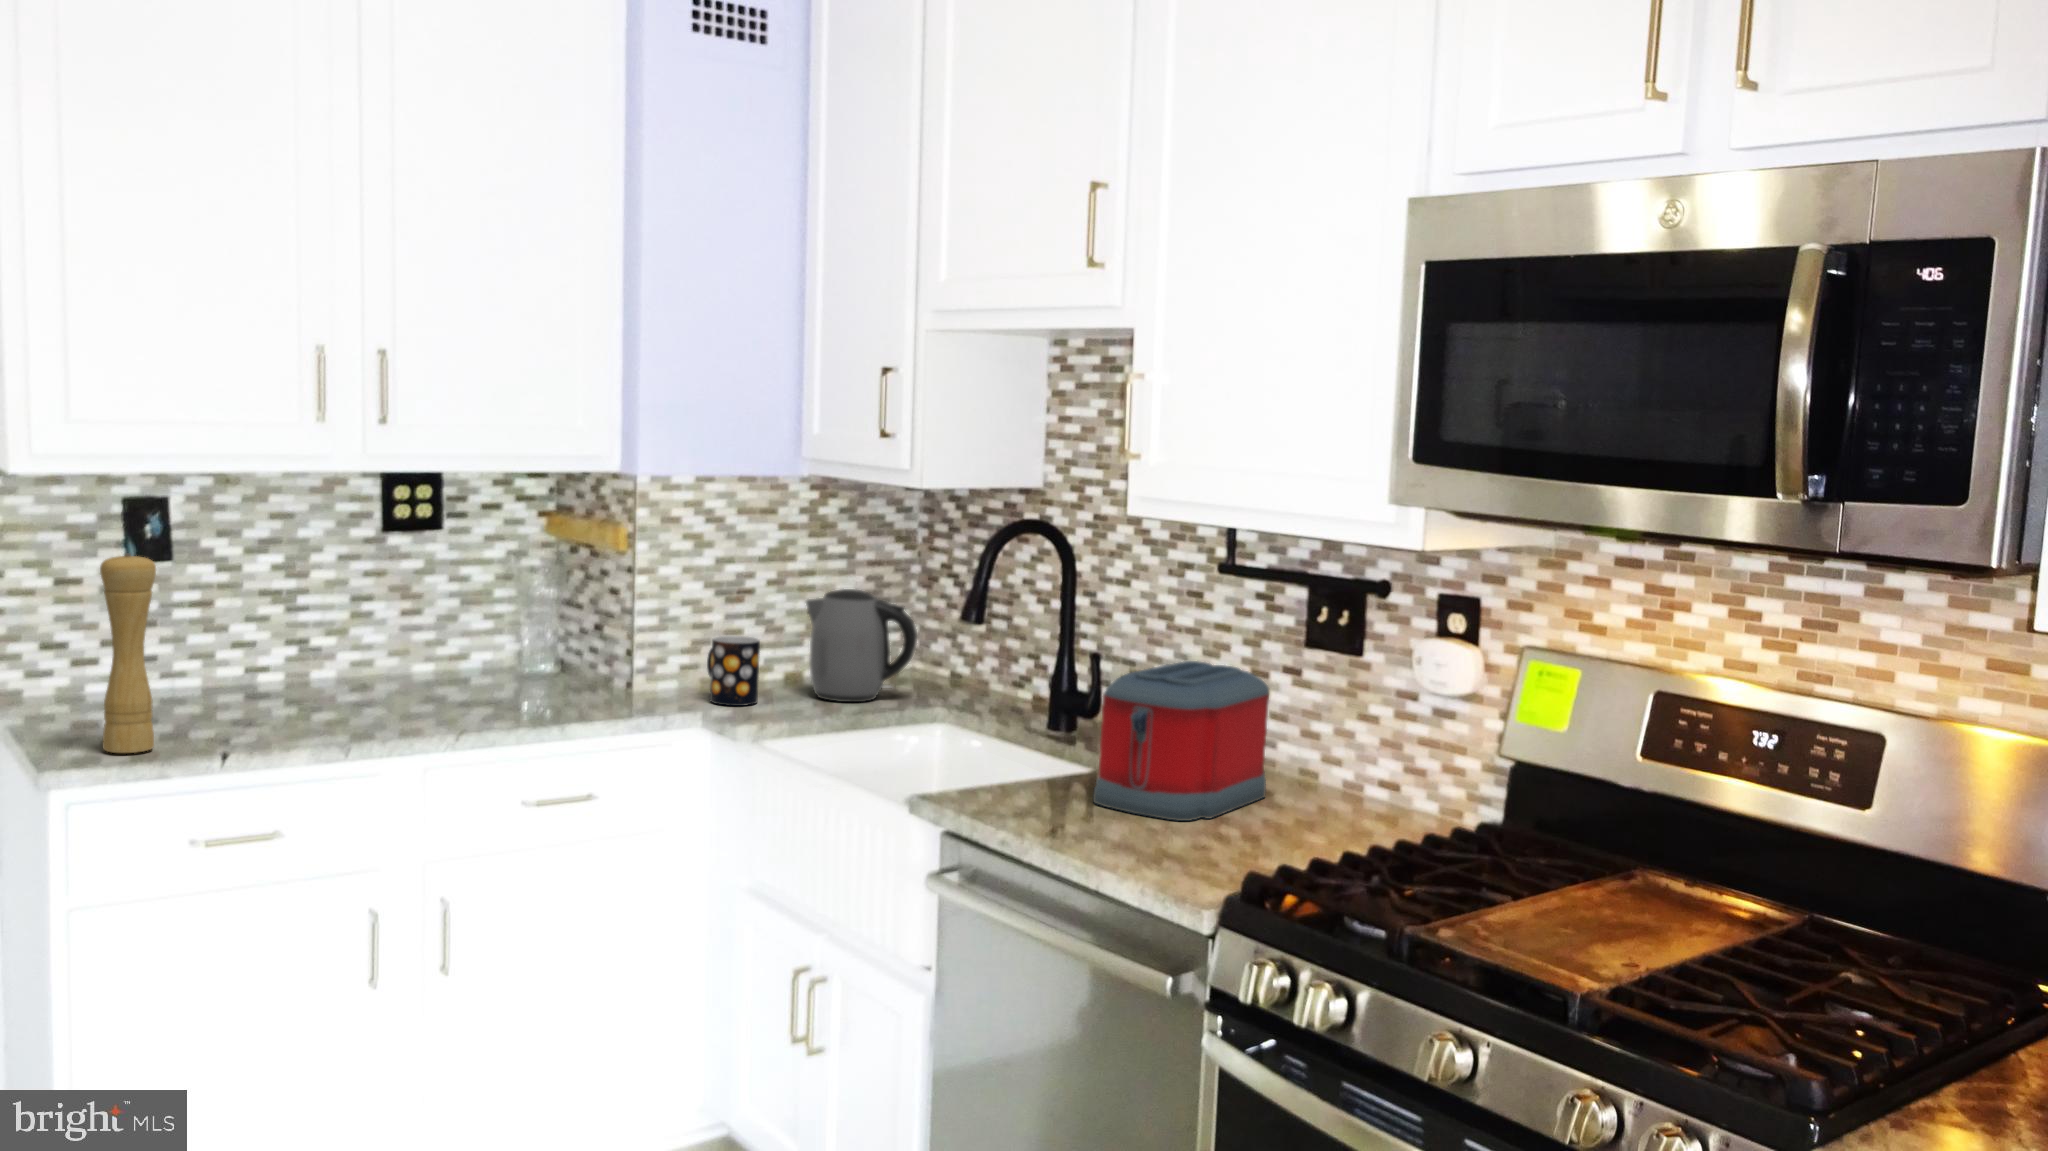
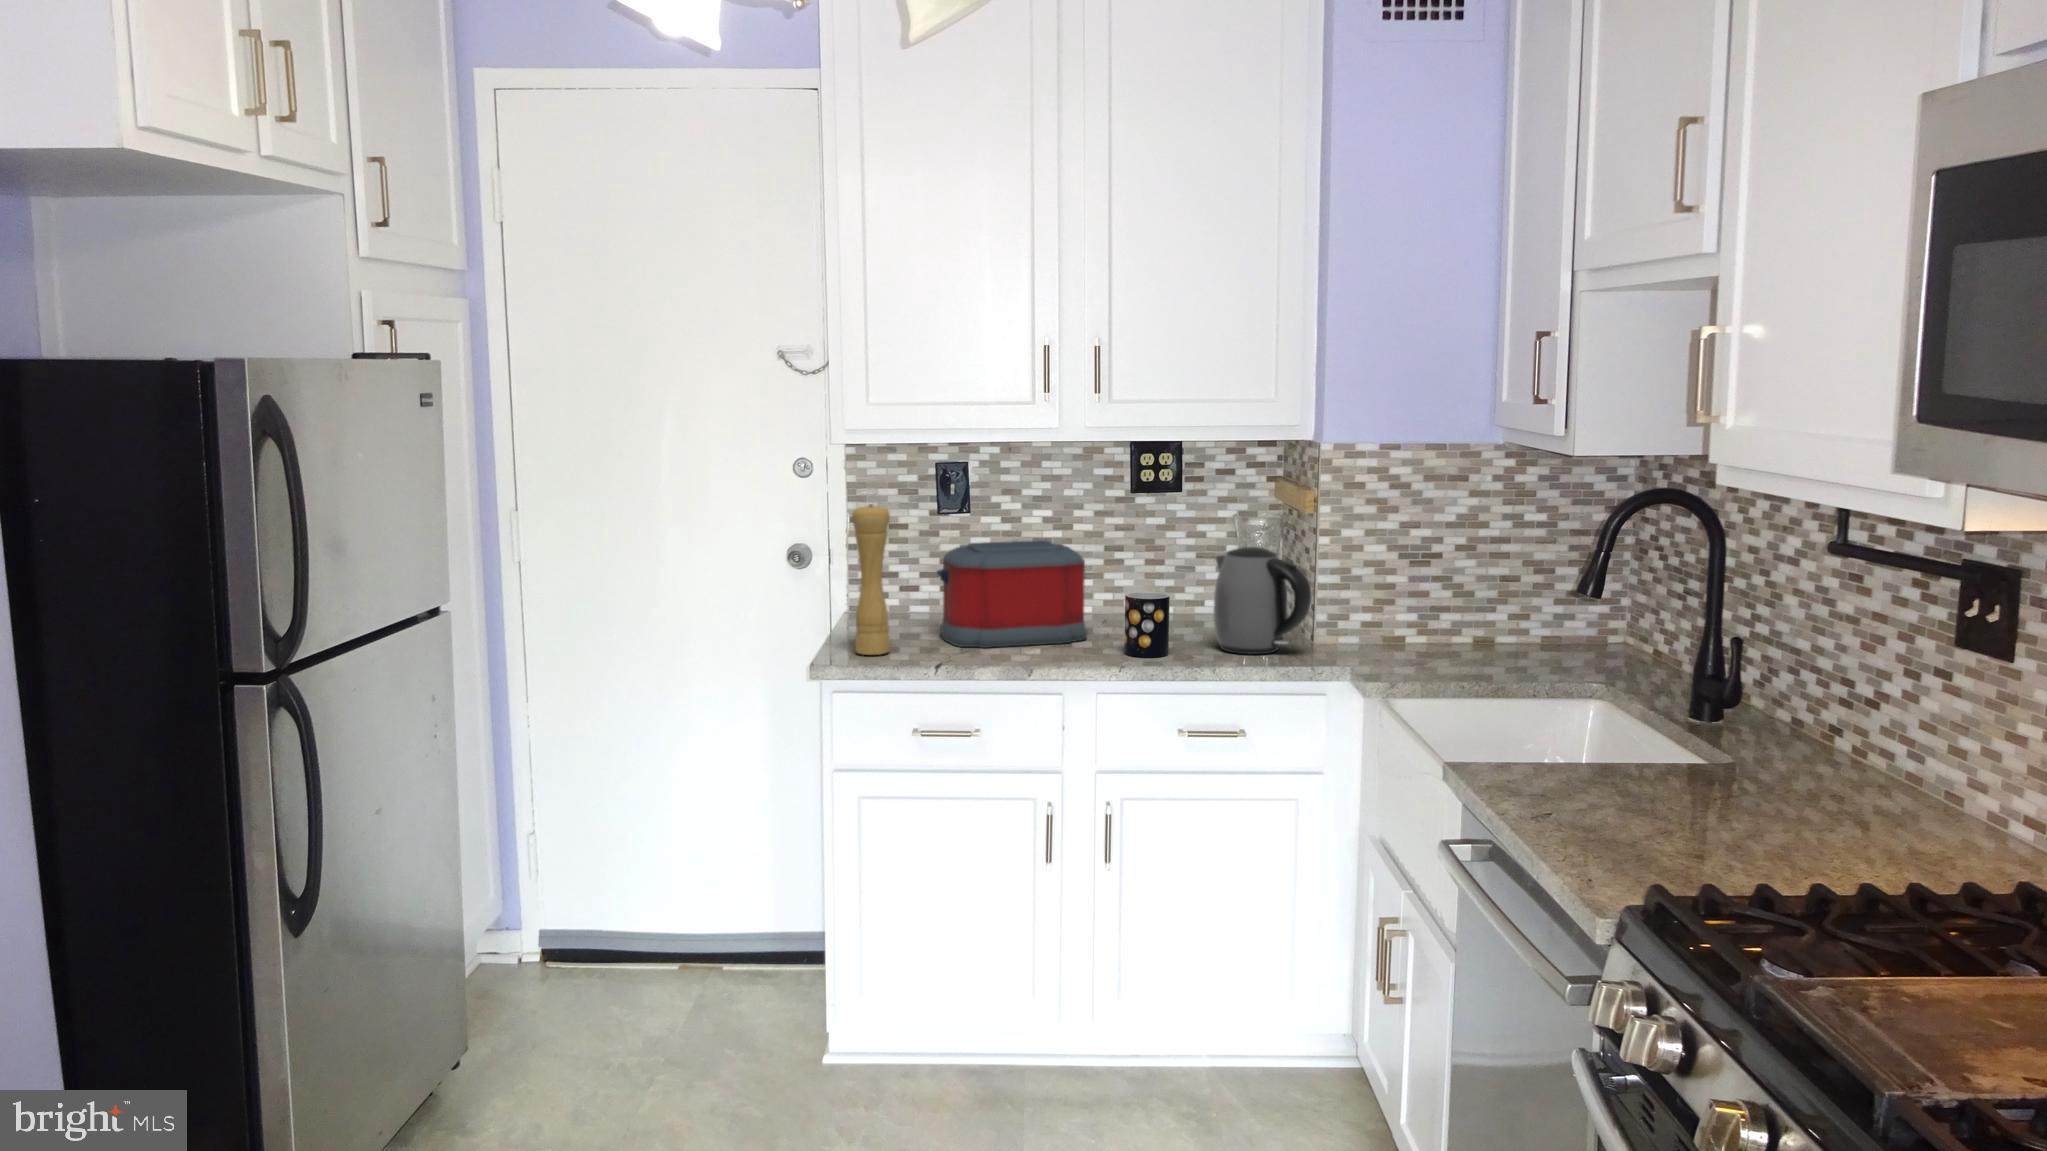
kettle: present [806,589,917,702] -> present [1214,547,1311,654]
mug: present [707,636,760,706] -> present [1124,592,1170,657]
toaster: present [1093,661,1269,821] -> present [937,540,1087,648]

